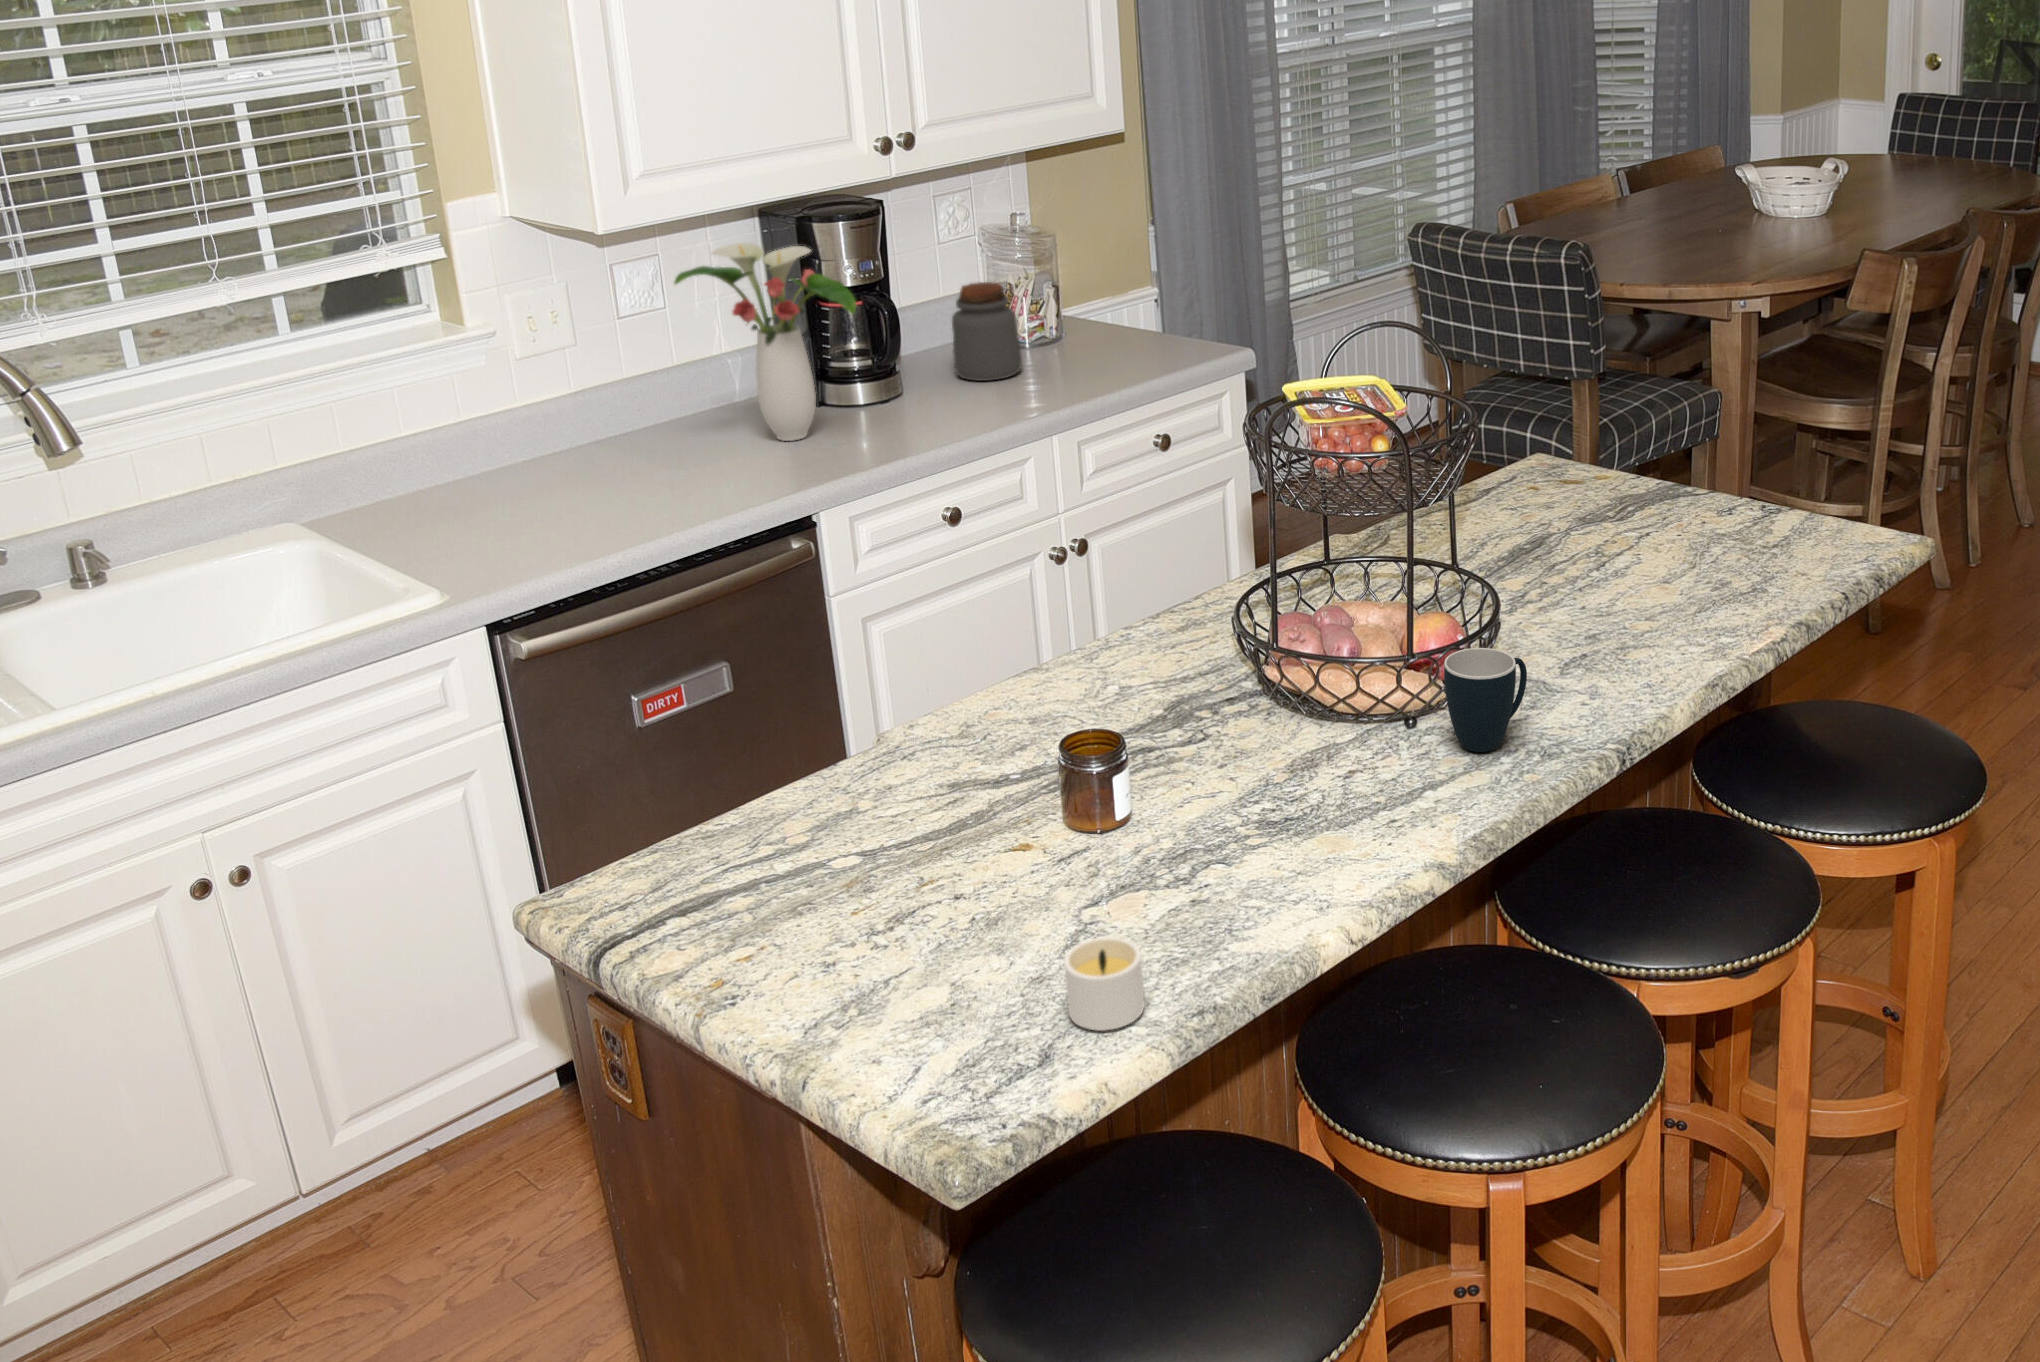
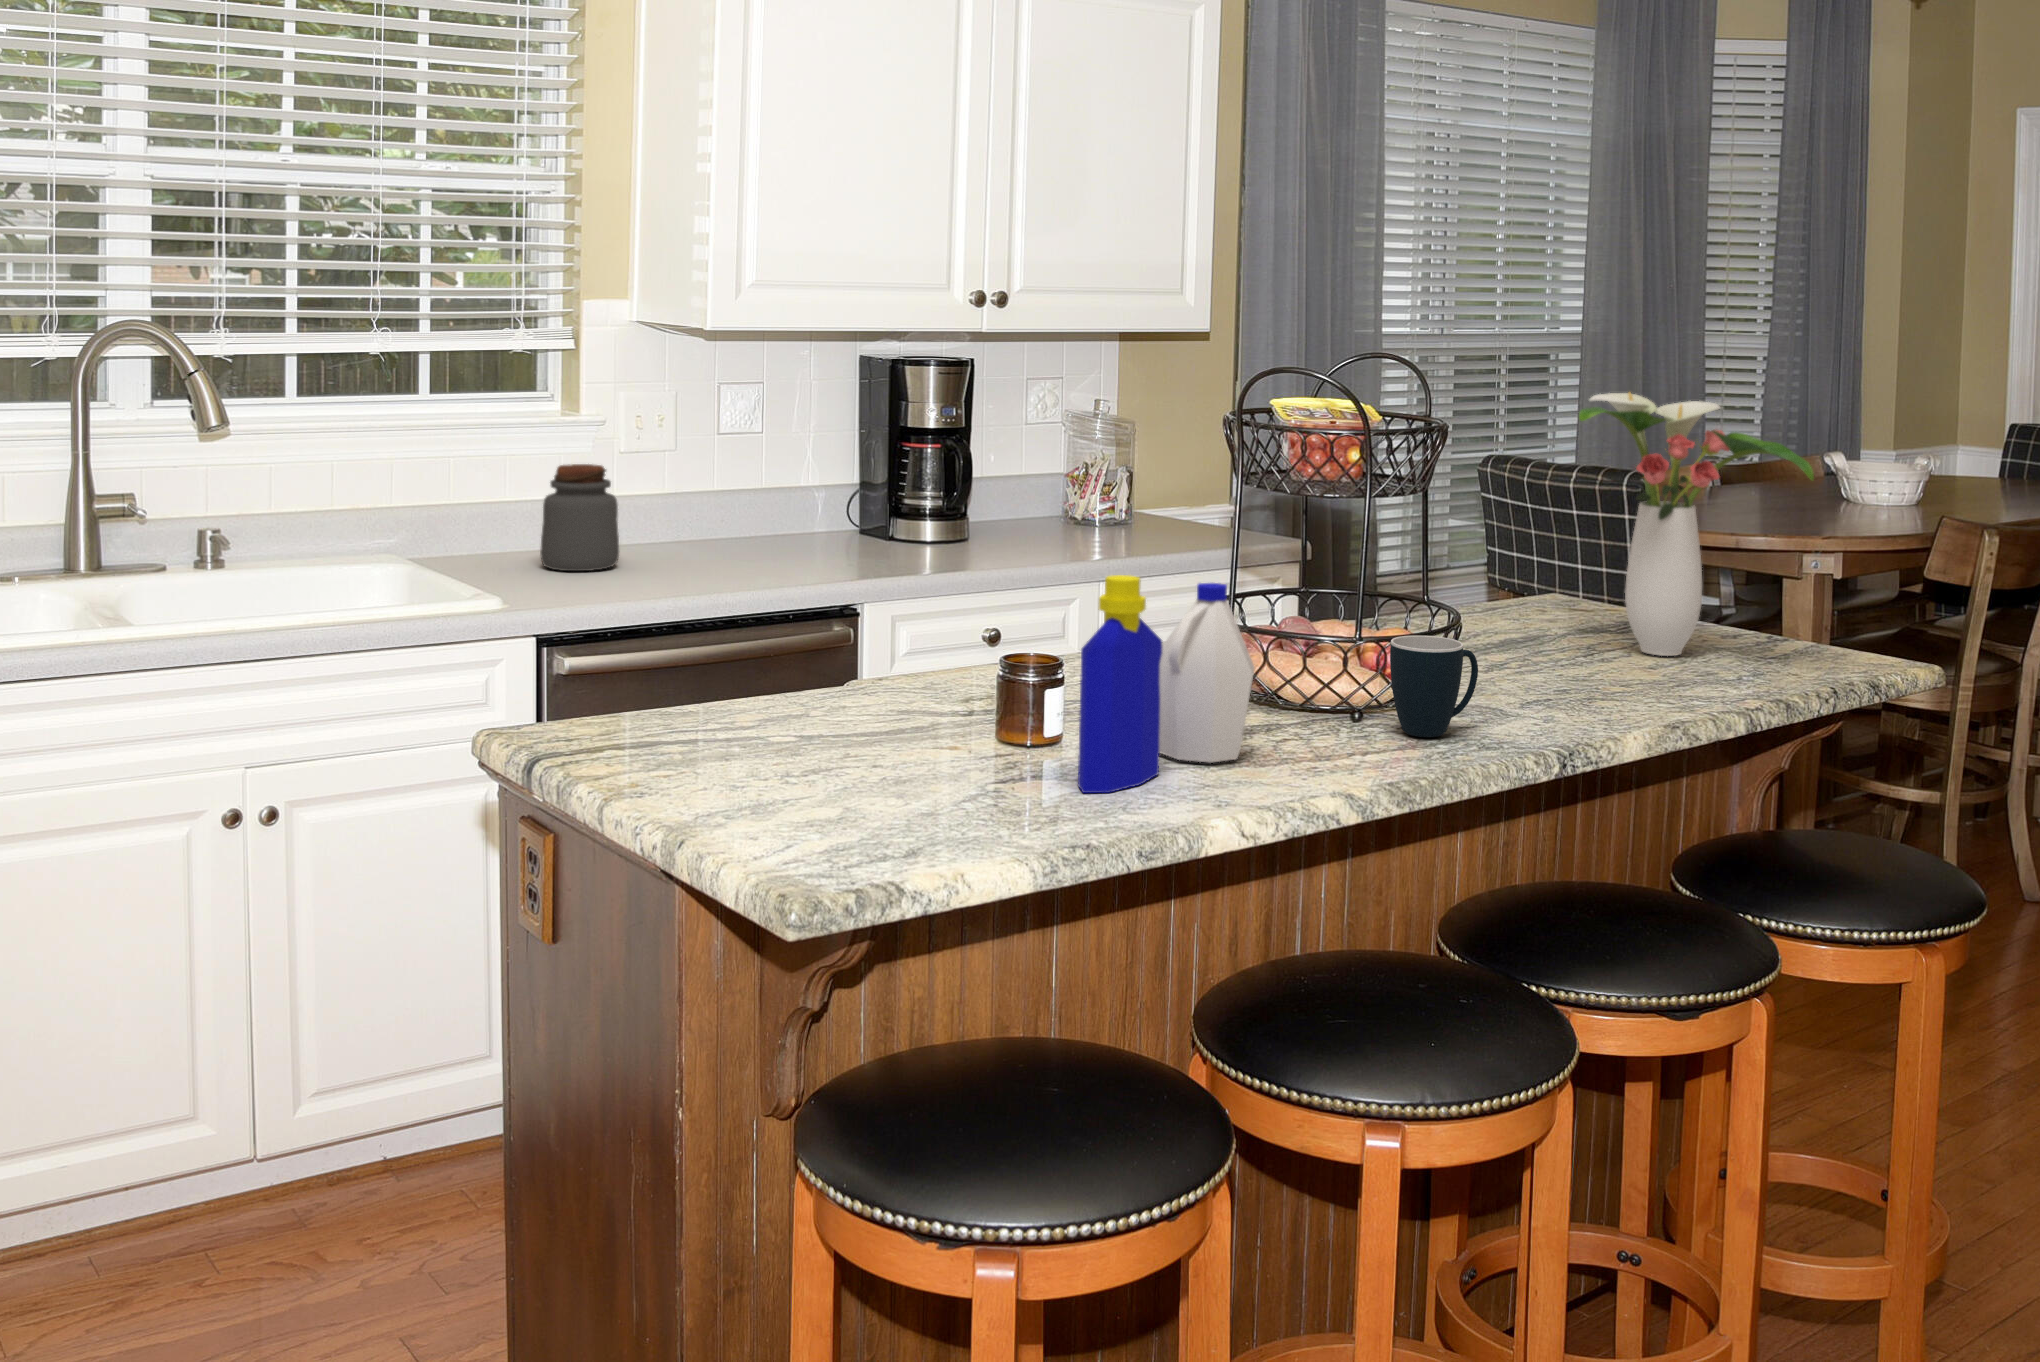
flower arrangement: present [674,243,856,441] -> present [1579,392,1814,656]
jar: present [952,282,1022,381] -> present [540,464,619,571]
bottle: none [1167,655,1328,914] -> present [1078,575,1255,793]
candle: present [1064,937,1145,1030] -> none [942,763,1042,844]

